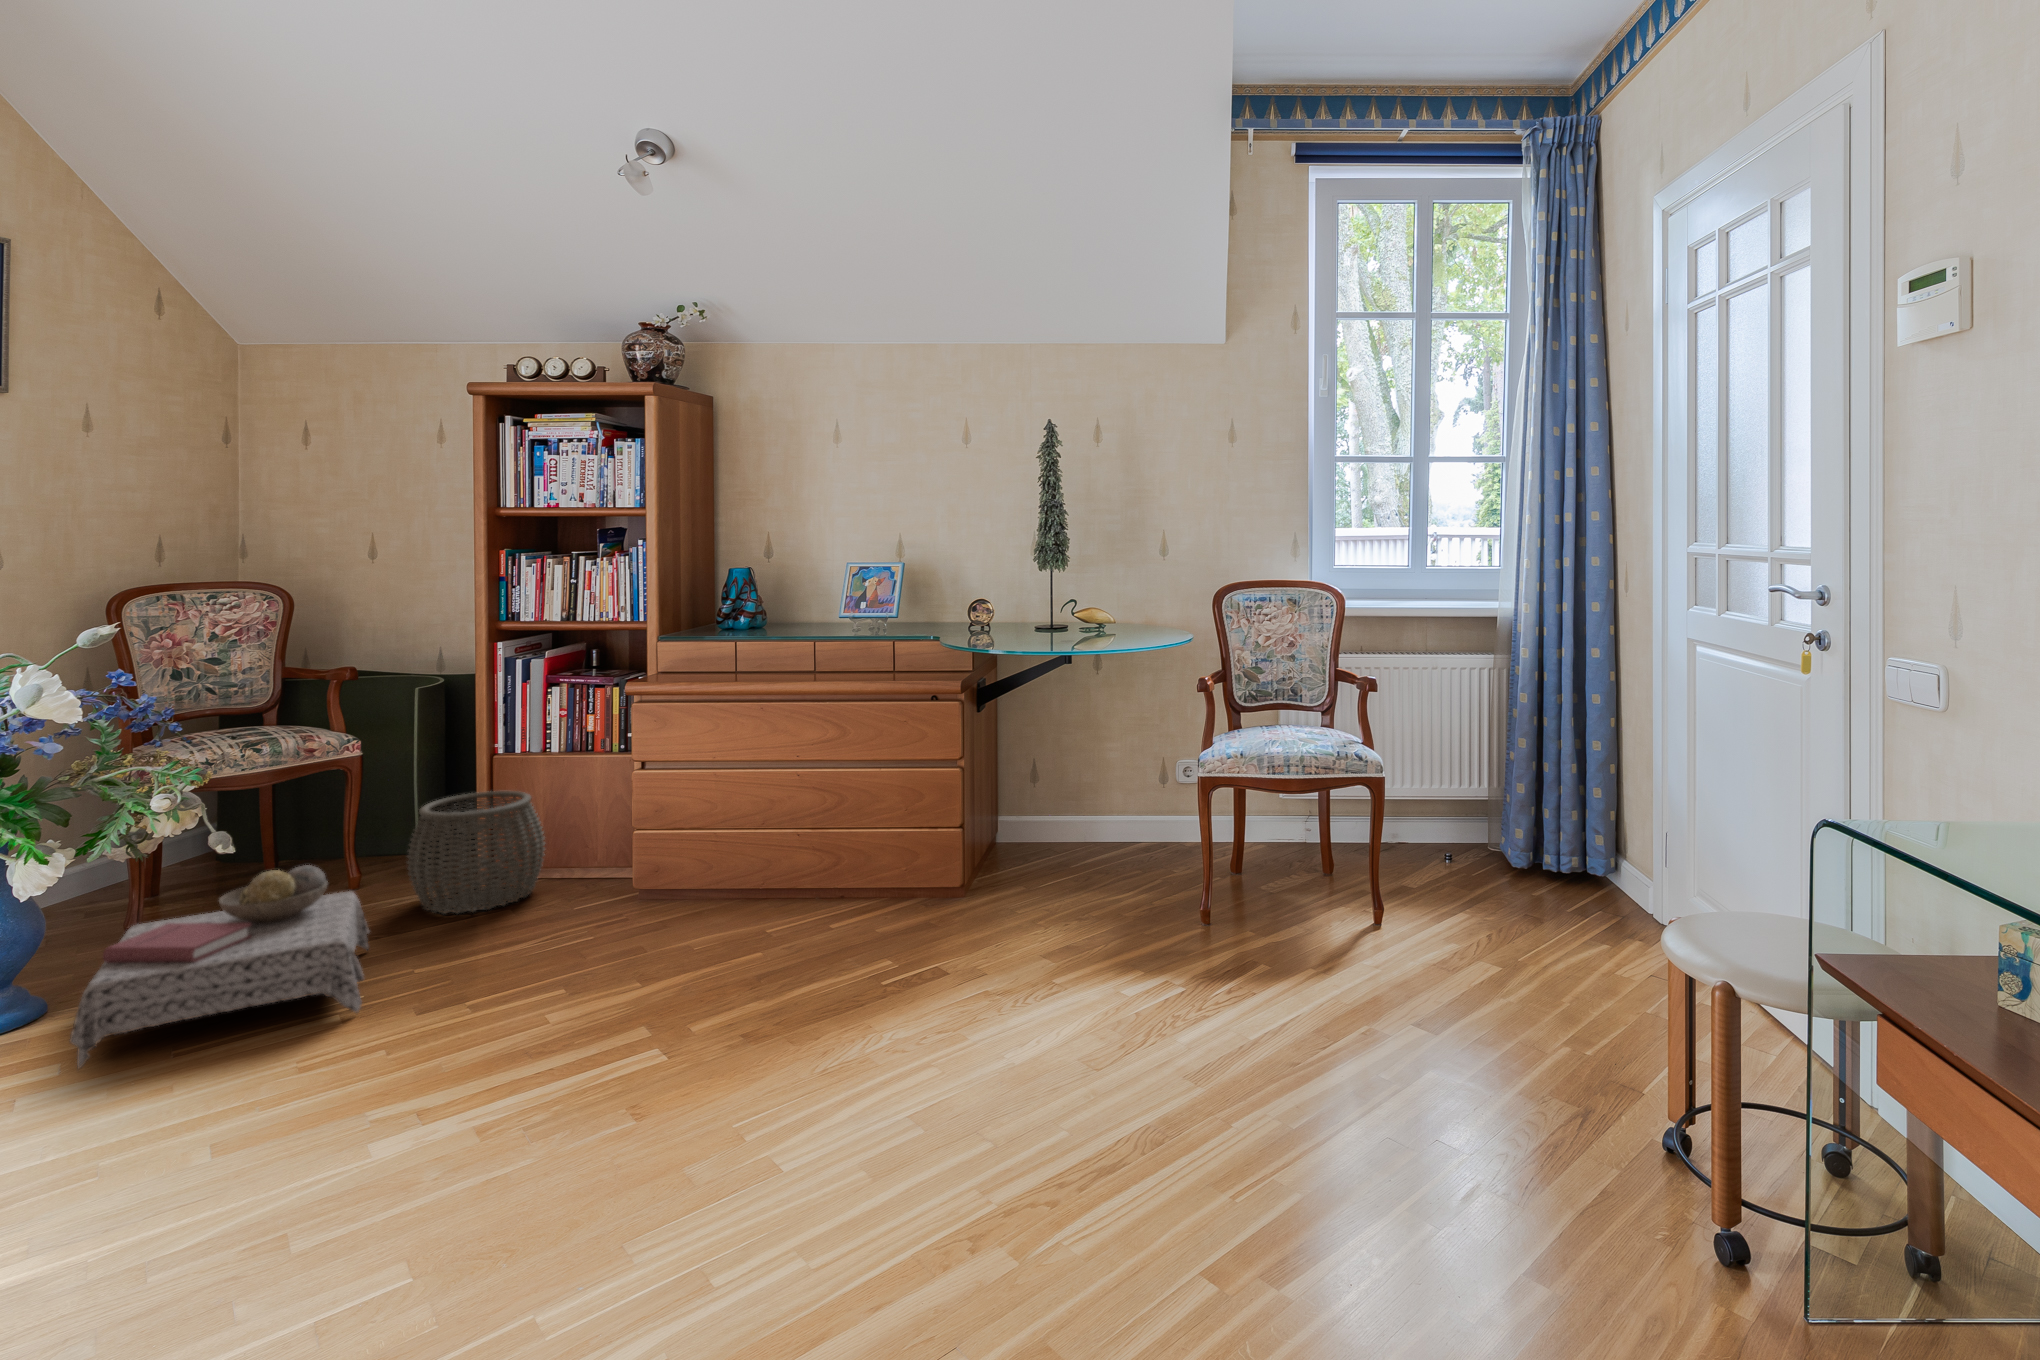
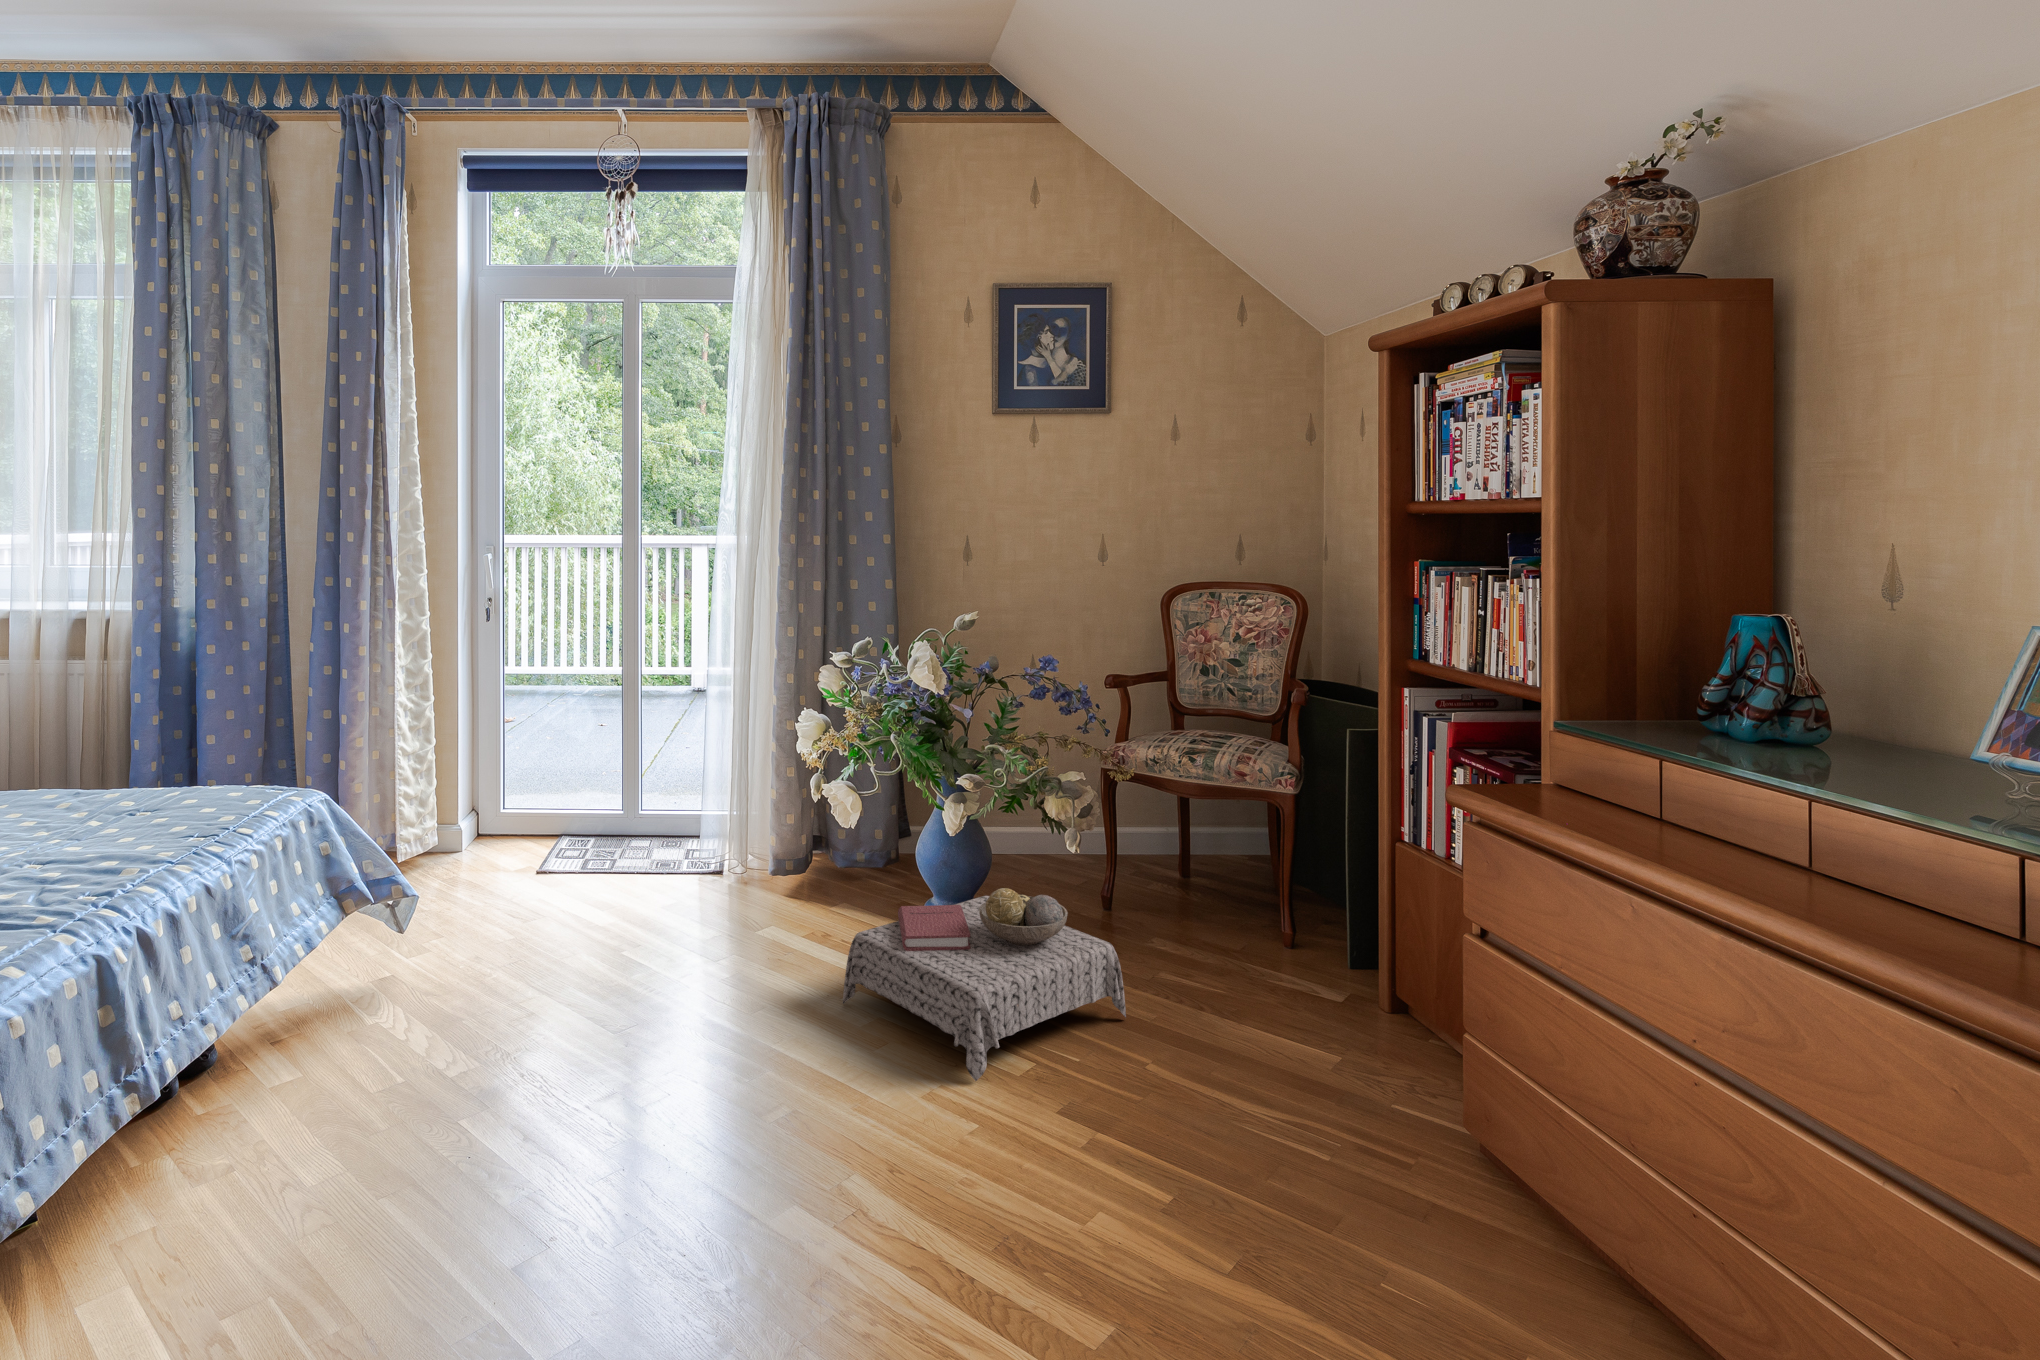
woven basket: present [407,791,545,914] -> none [1225,874,1392,1049]

